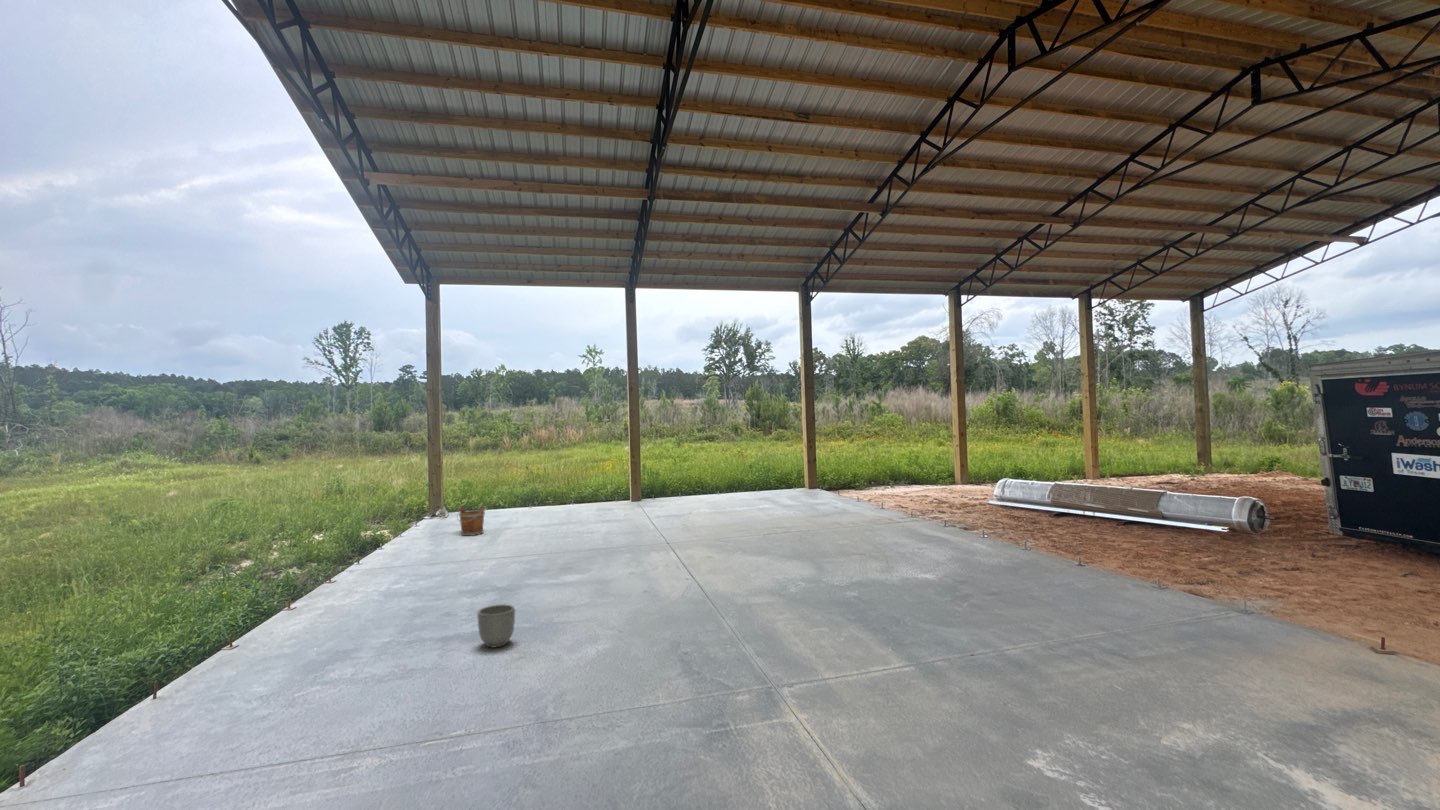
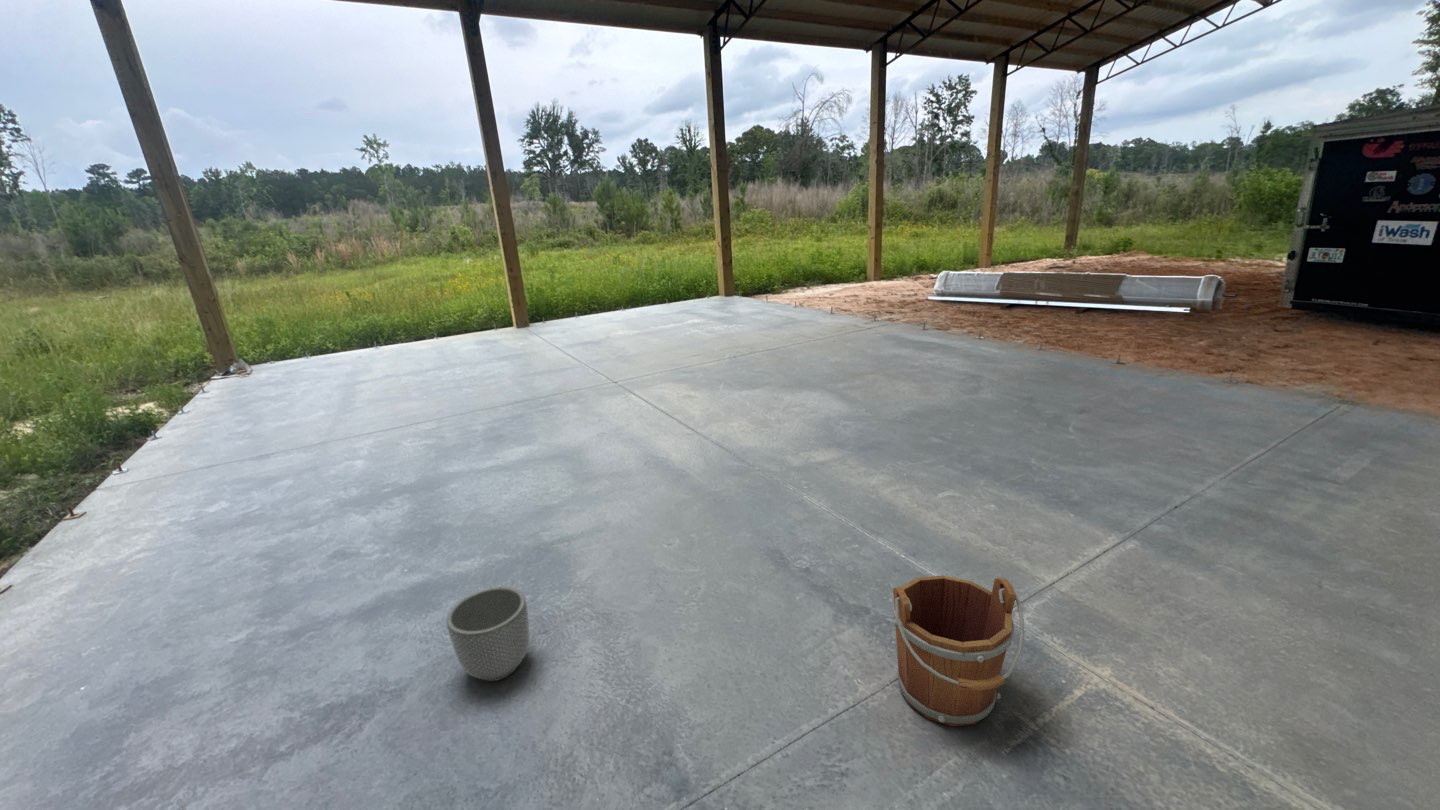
bucket: present [459,506,485,536] -> present [893,575,1024,726]

